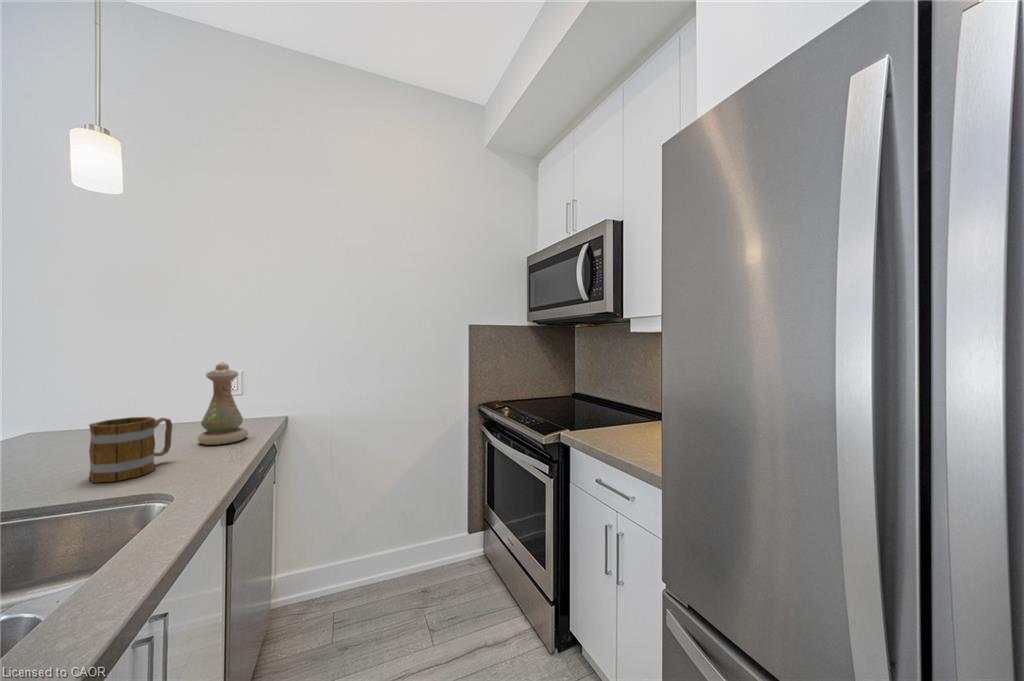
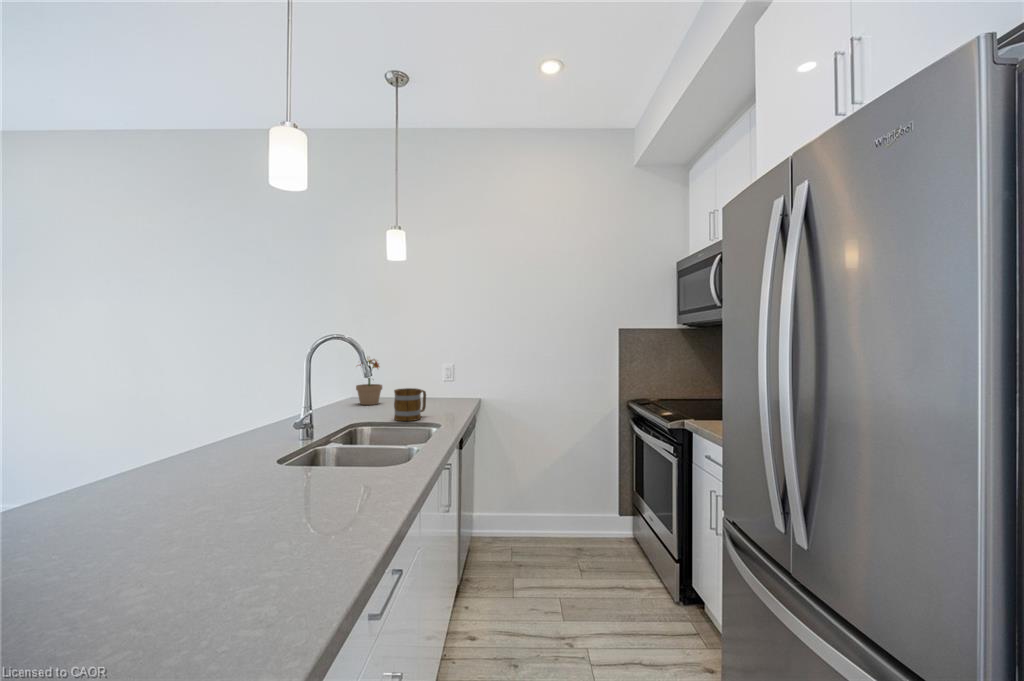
potted plant: none [33,360,103,444] -> present [356,359,382,405]
vase: present [198,362,248,445] -> none [434,358,460,411]

